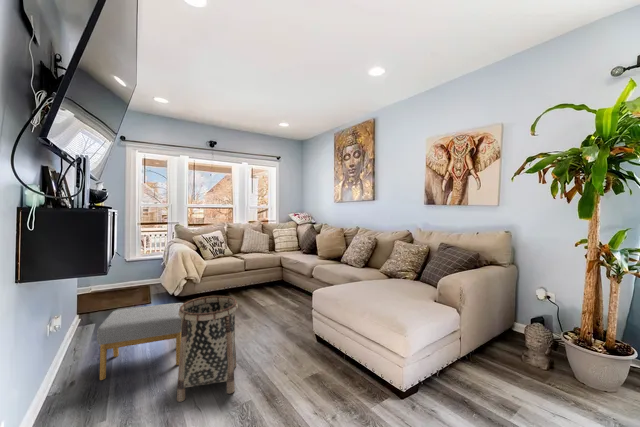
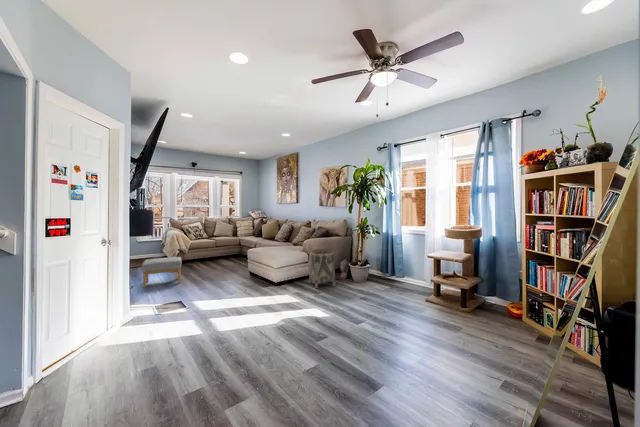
basket: present [177,296,238,402] -> present [309,249,335,288]

